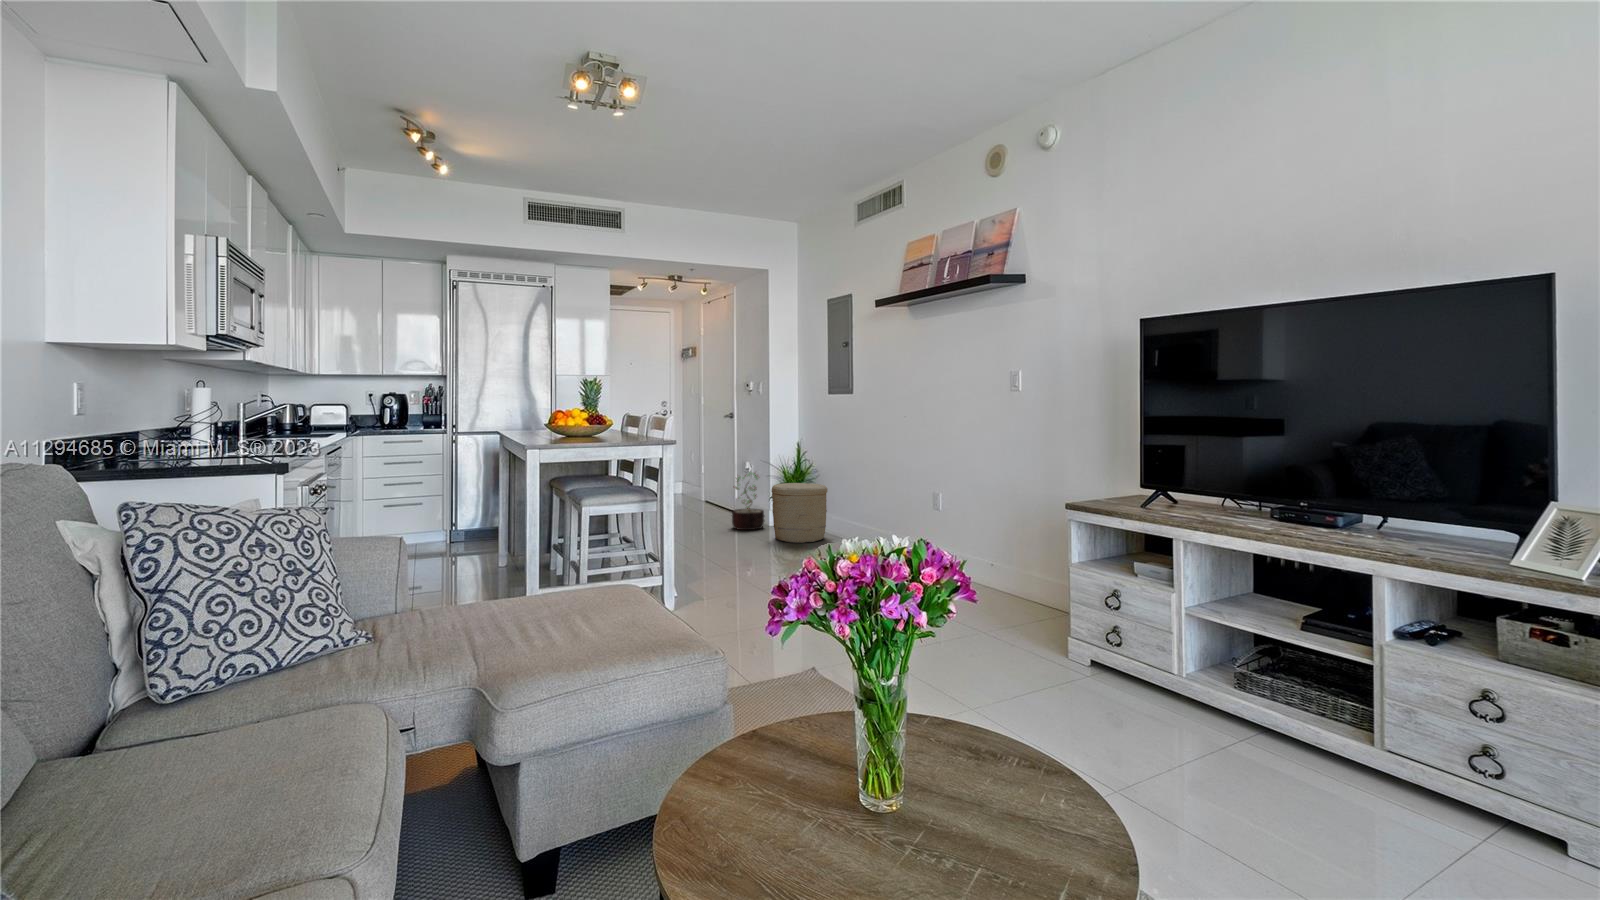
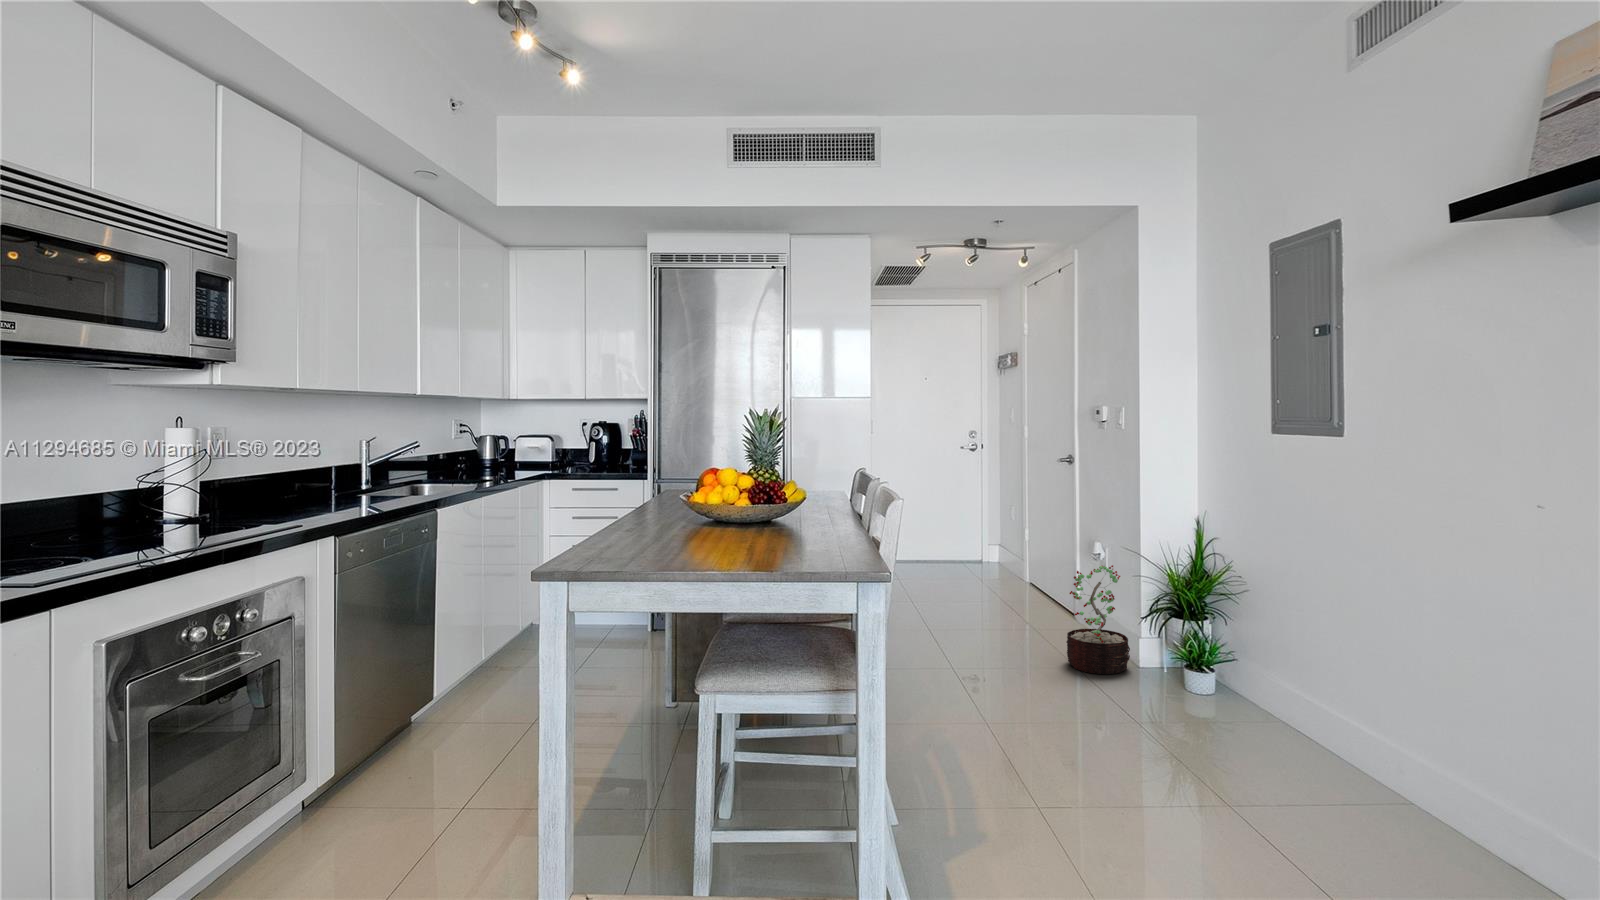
woven basket: present [772,483,827,543] -> none [1146,601,1273,736]

